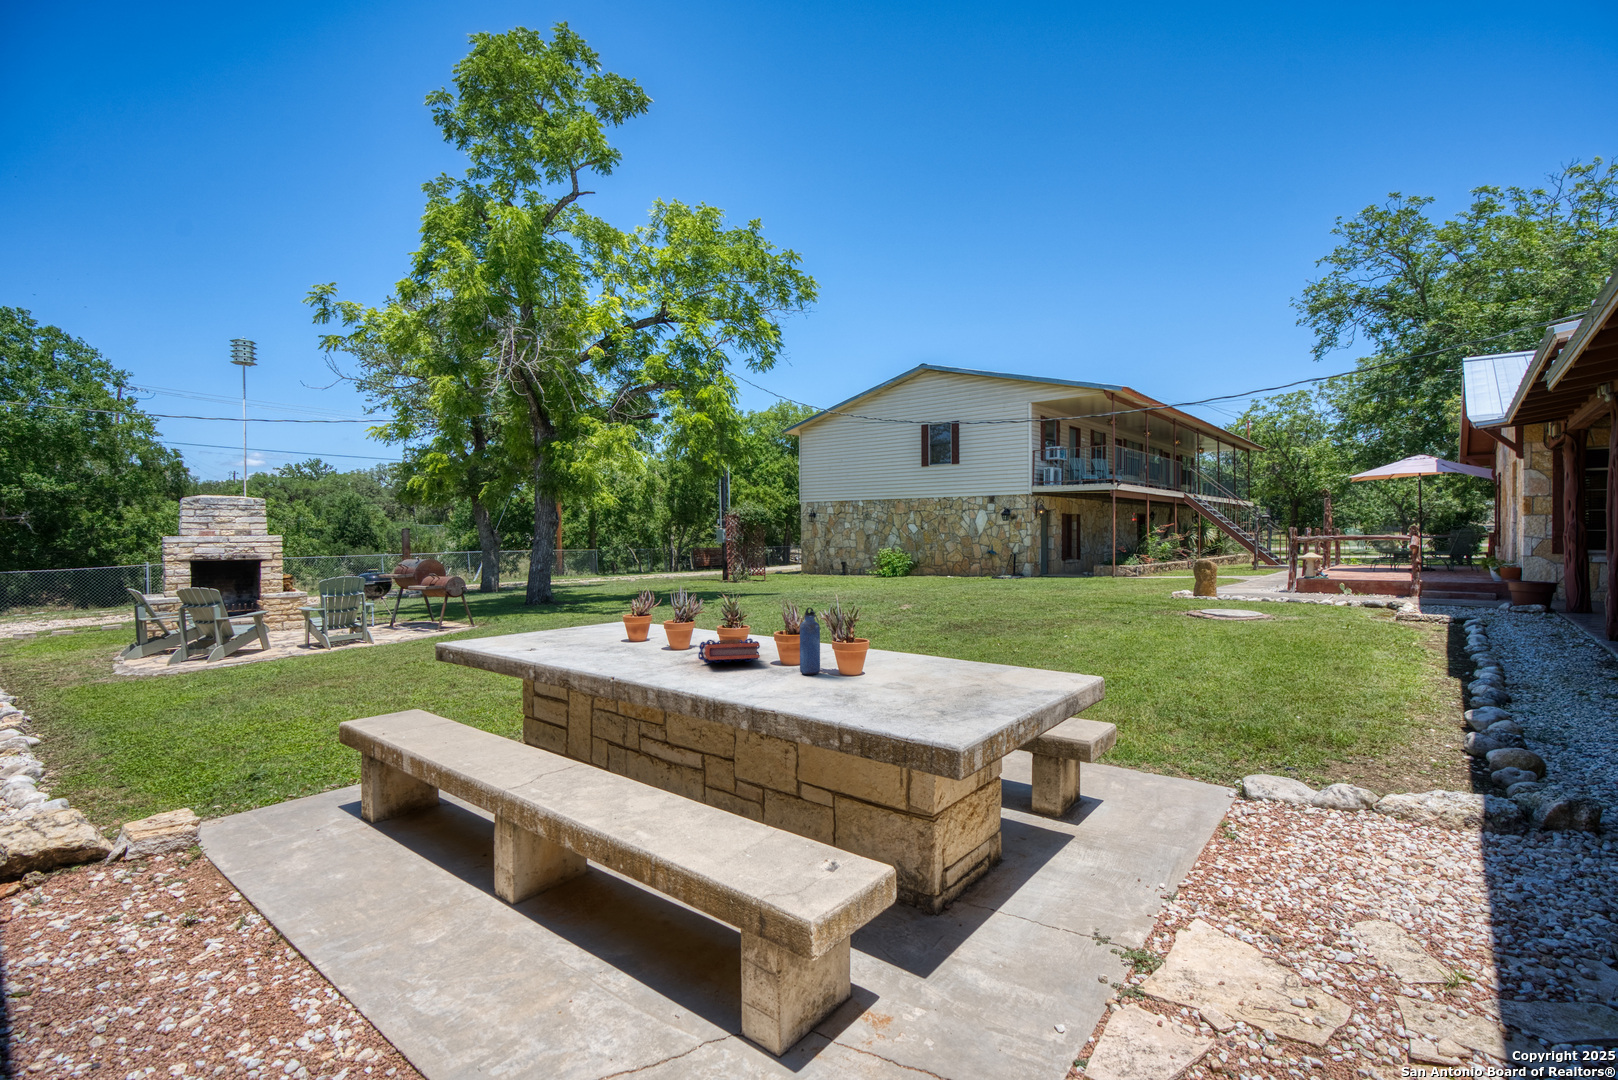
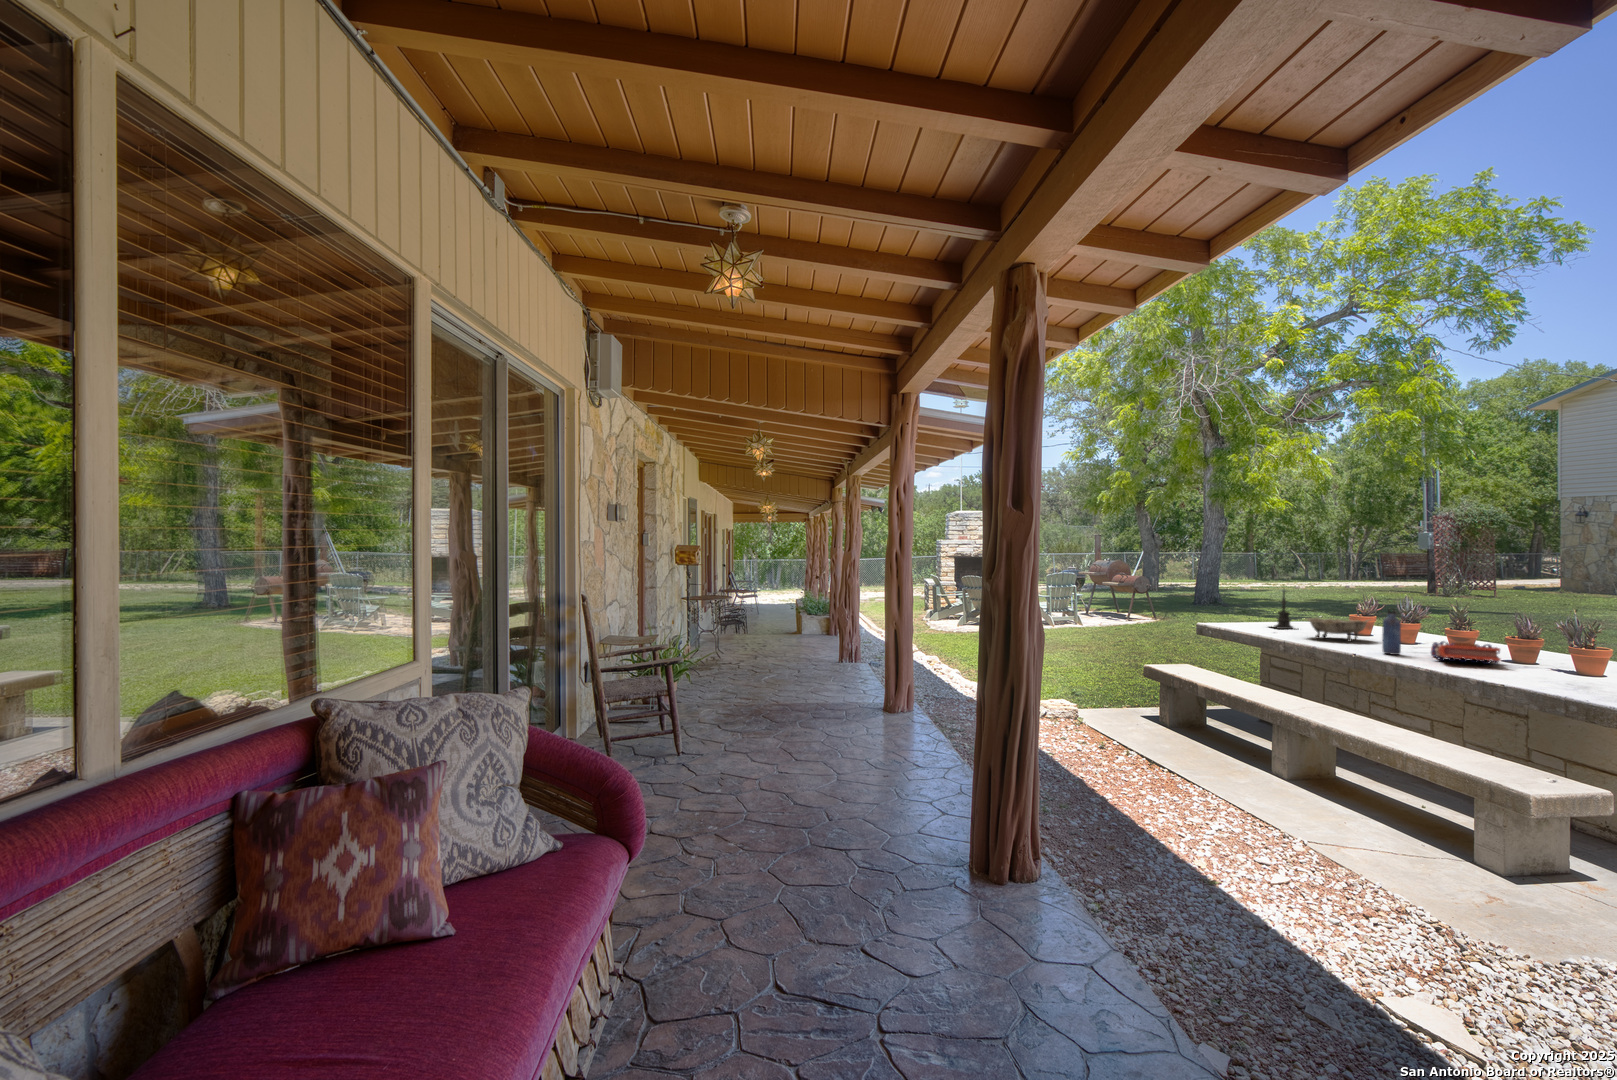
candle holder: none [549,579,585,636] -> present [1274,589,1293,629]
water bottle: present [800,607,820,675] -> present [1382,608,1401,655]
decorative bowl: none [580,617,651,647] -> present [1306,618,1371,642]

